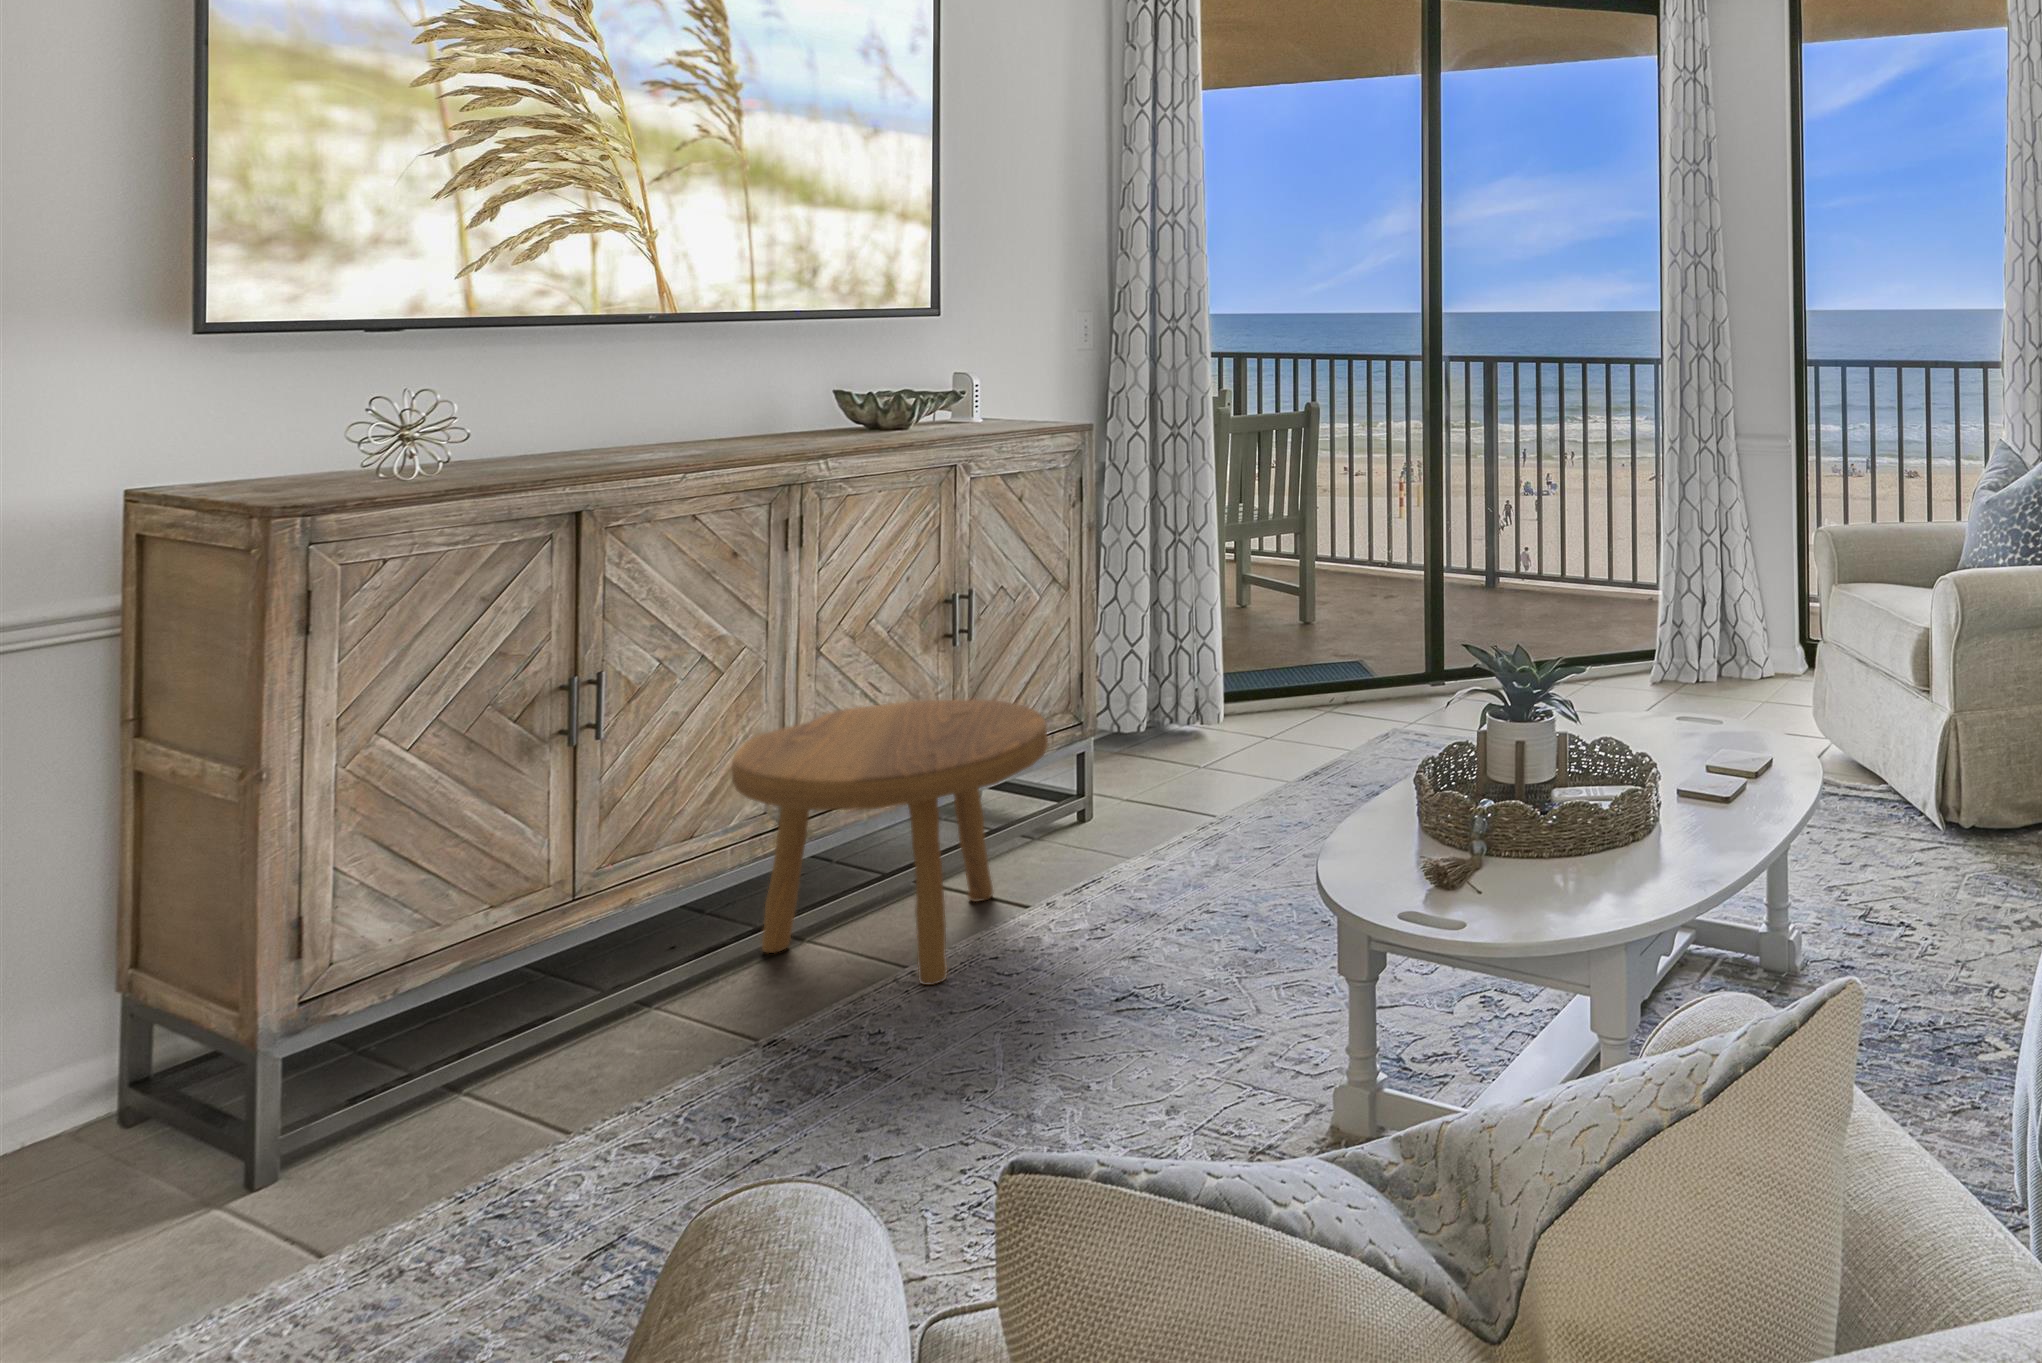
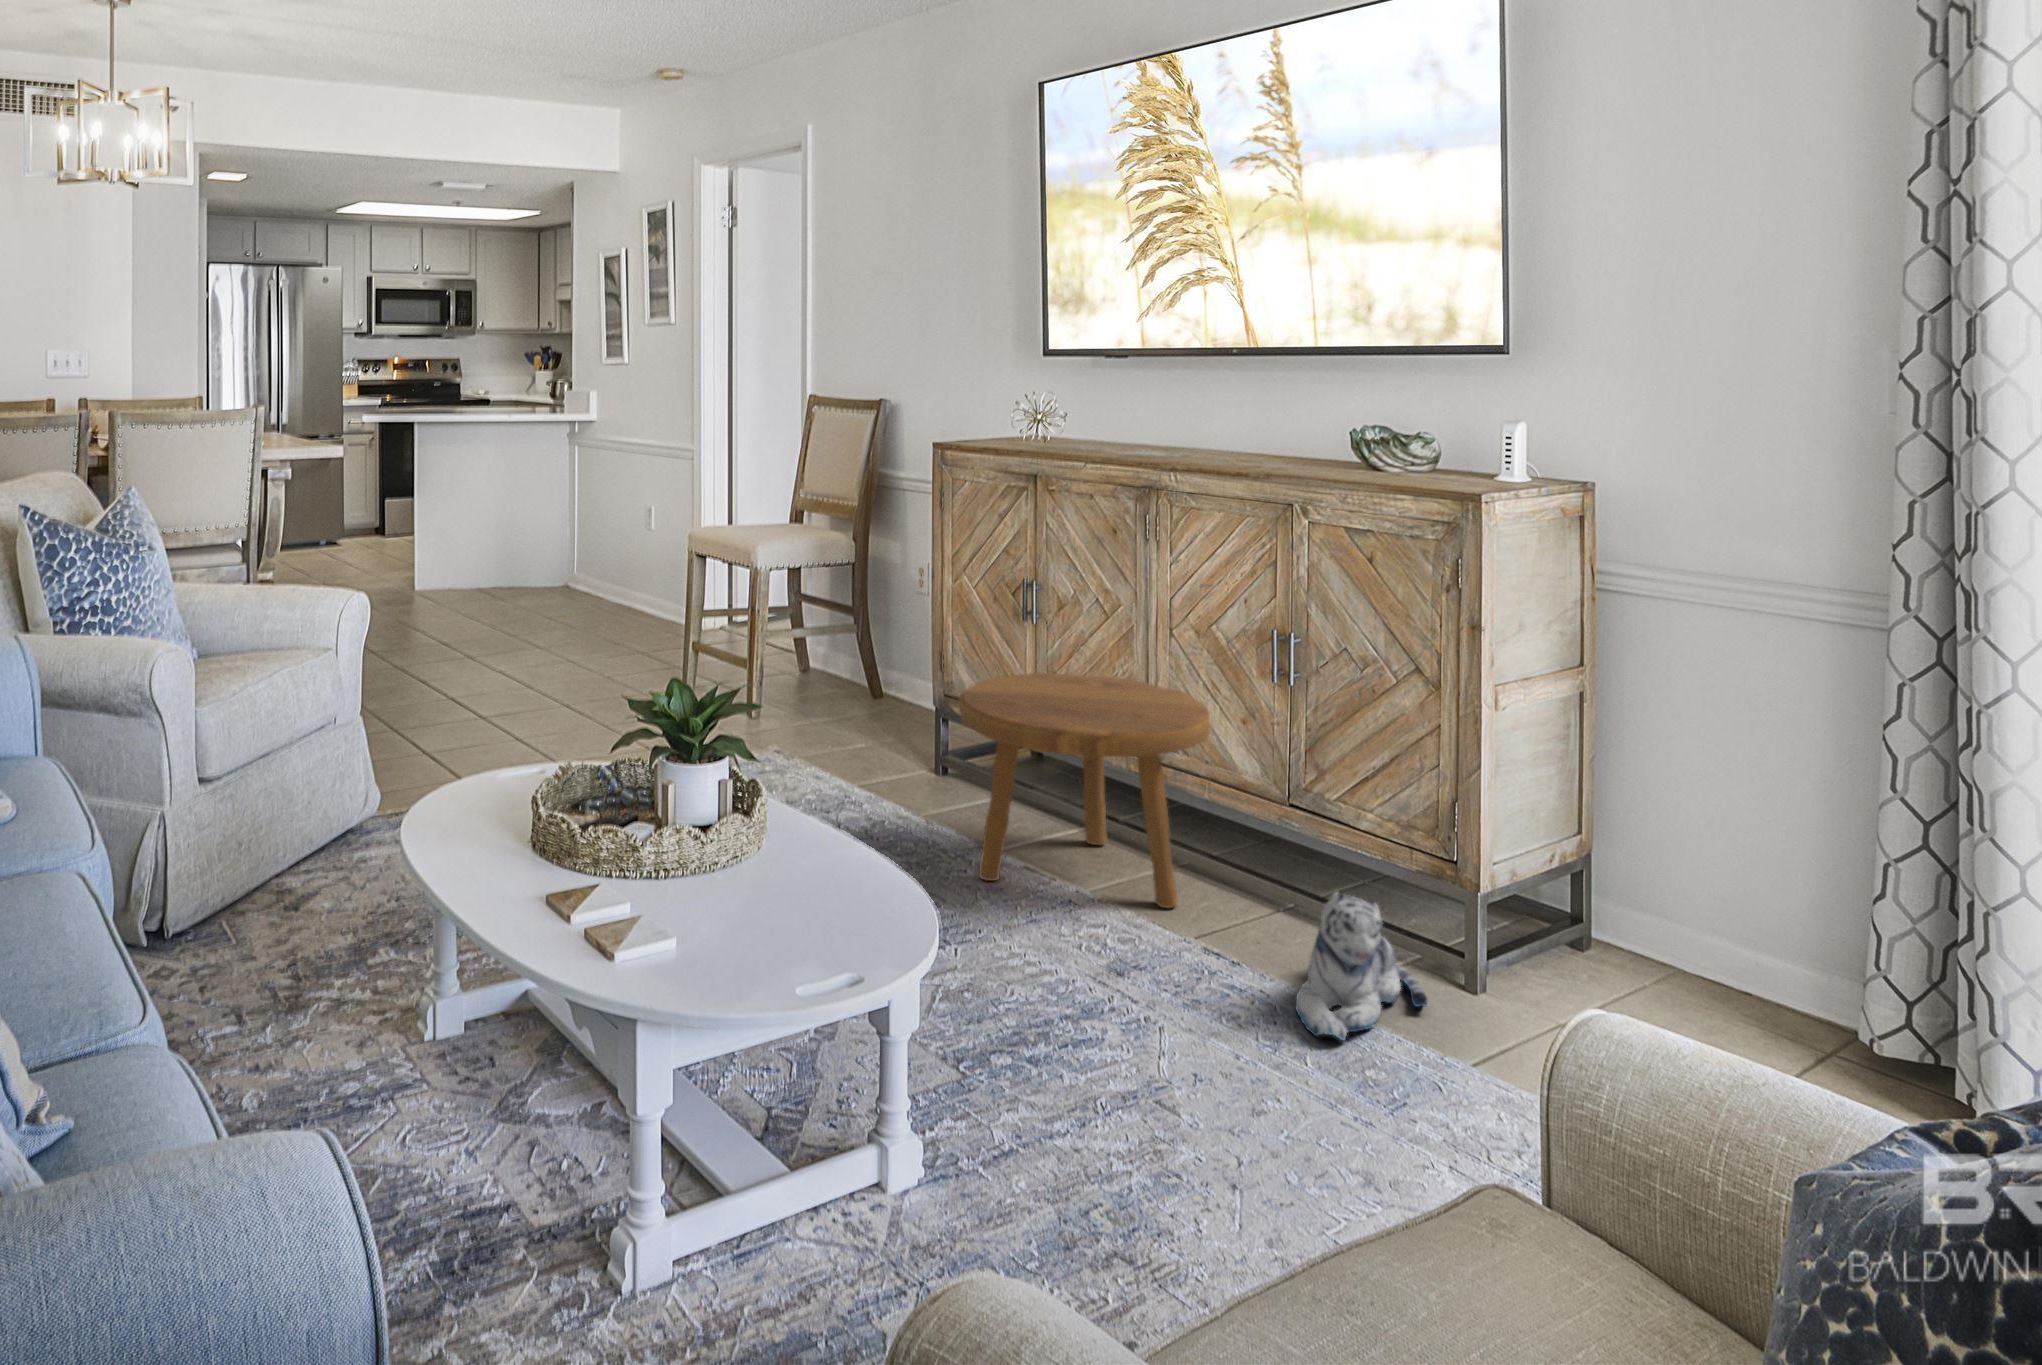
plush toy: none [1089,740,1252,842] -> present [1296,892,1427,1040]

